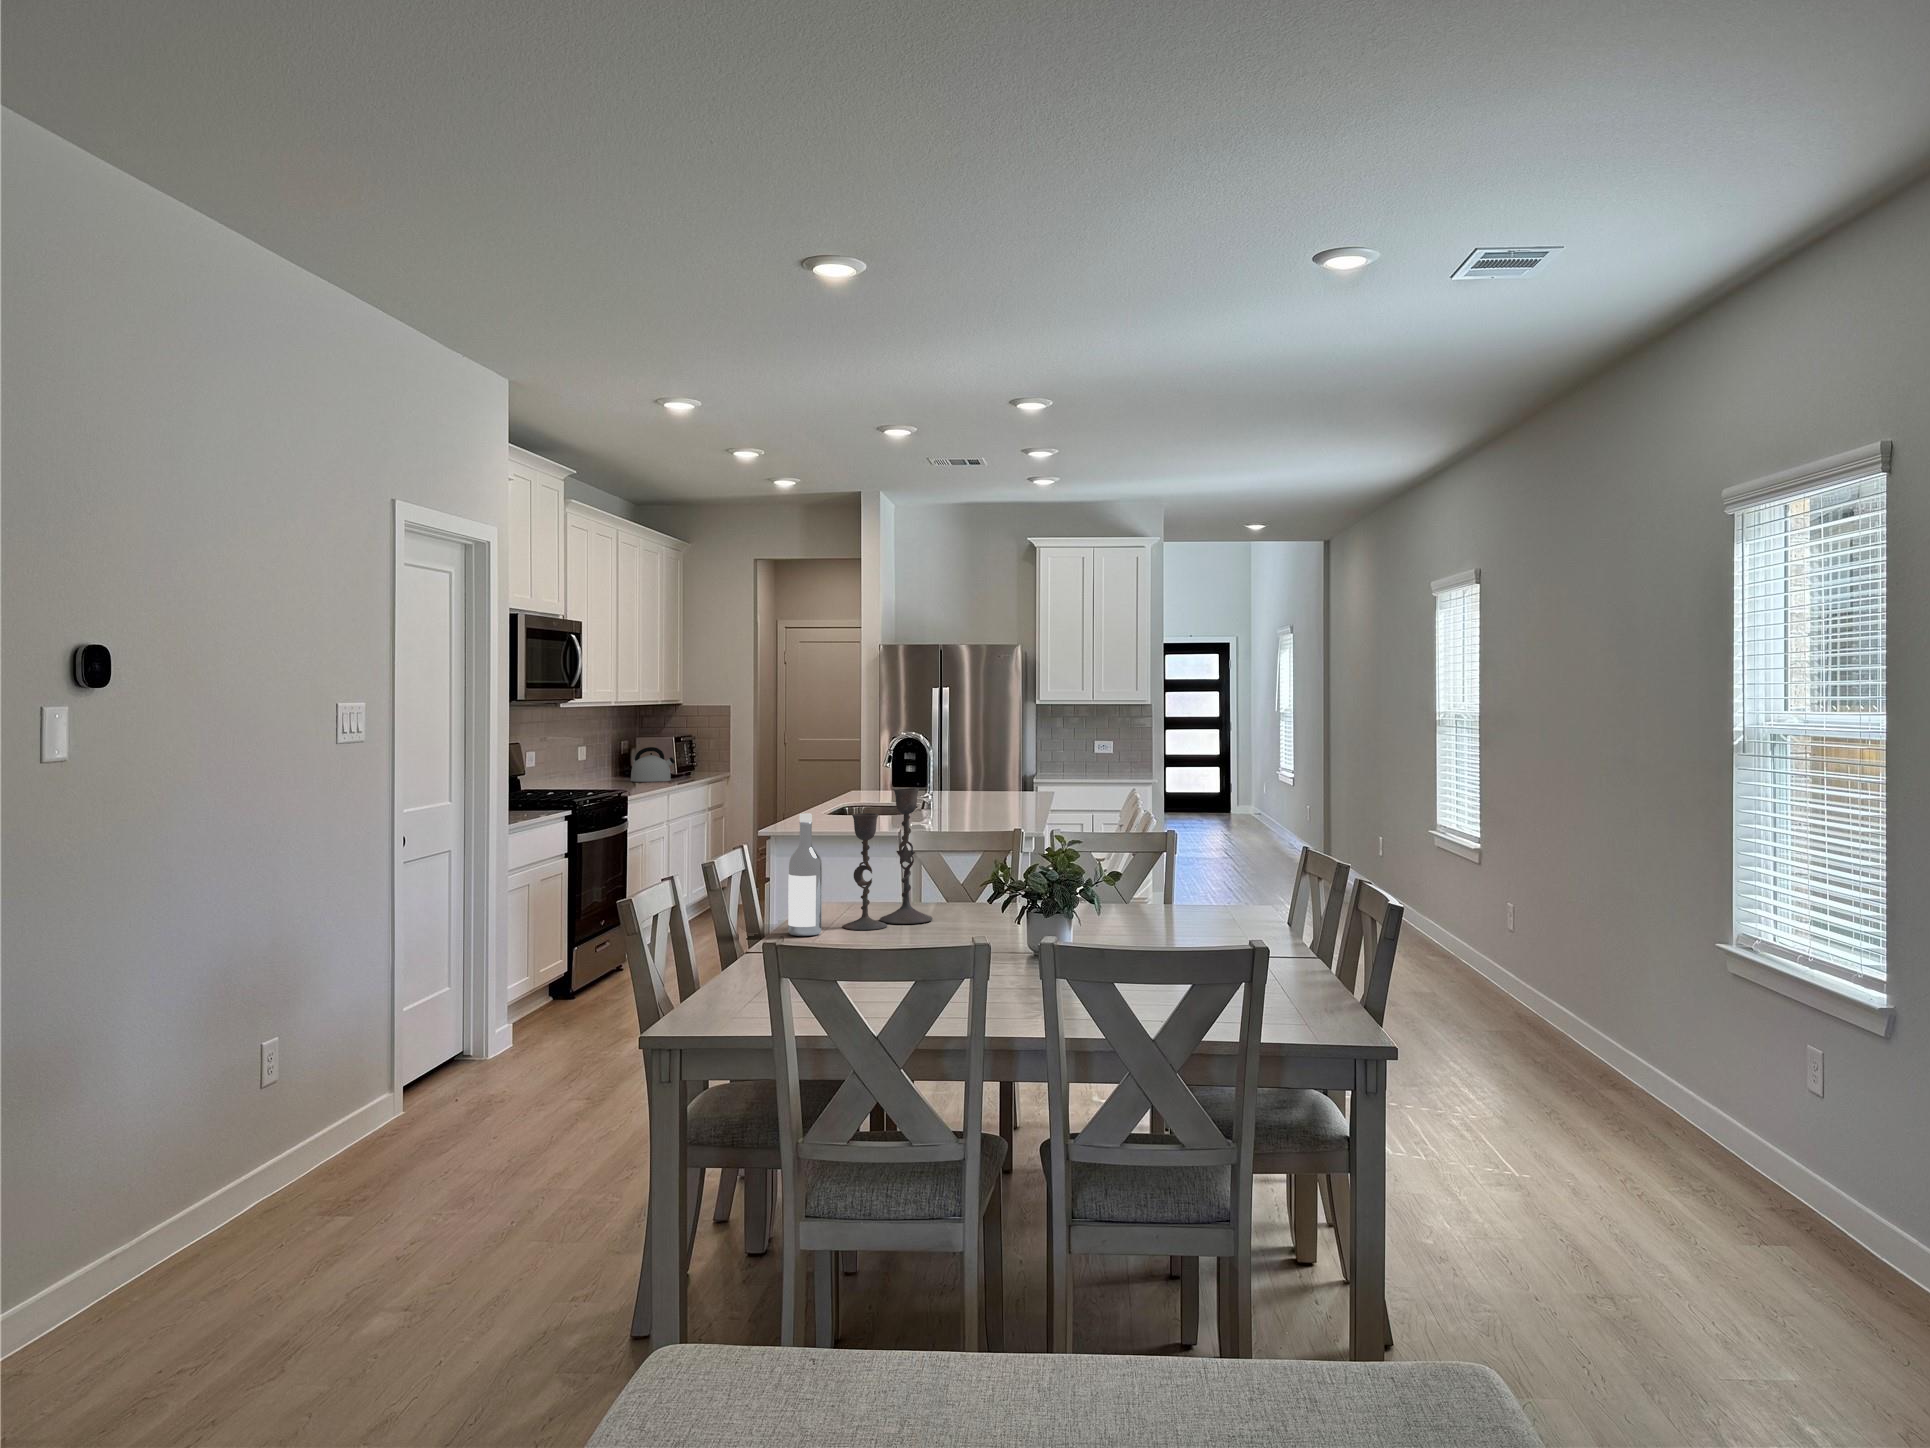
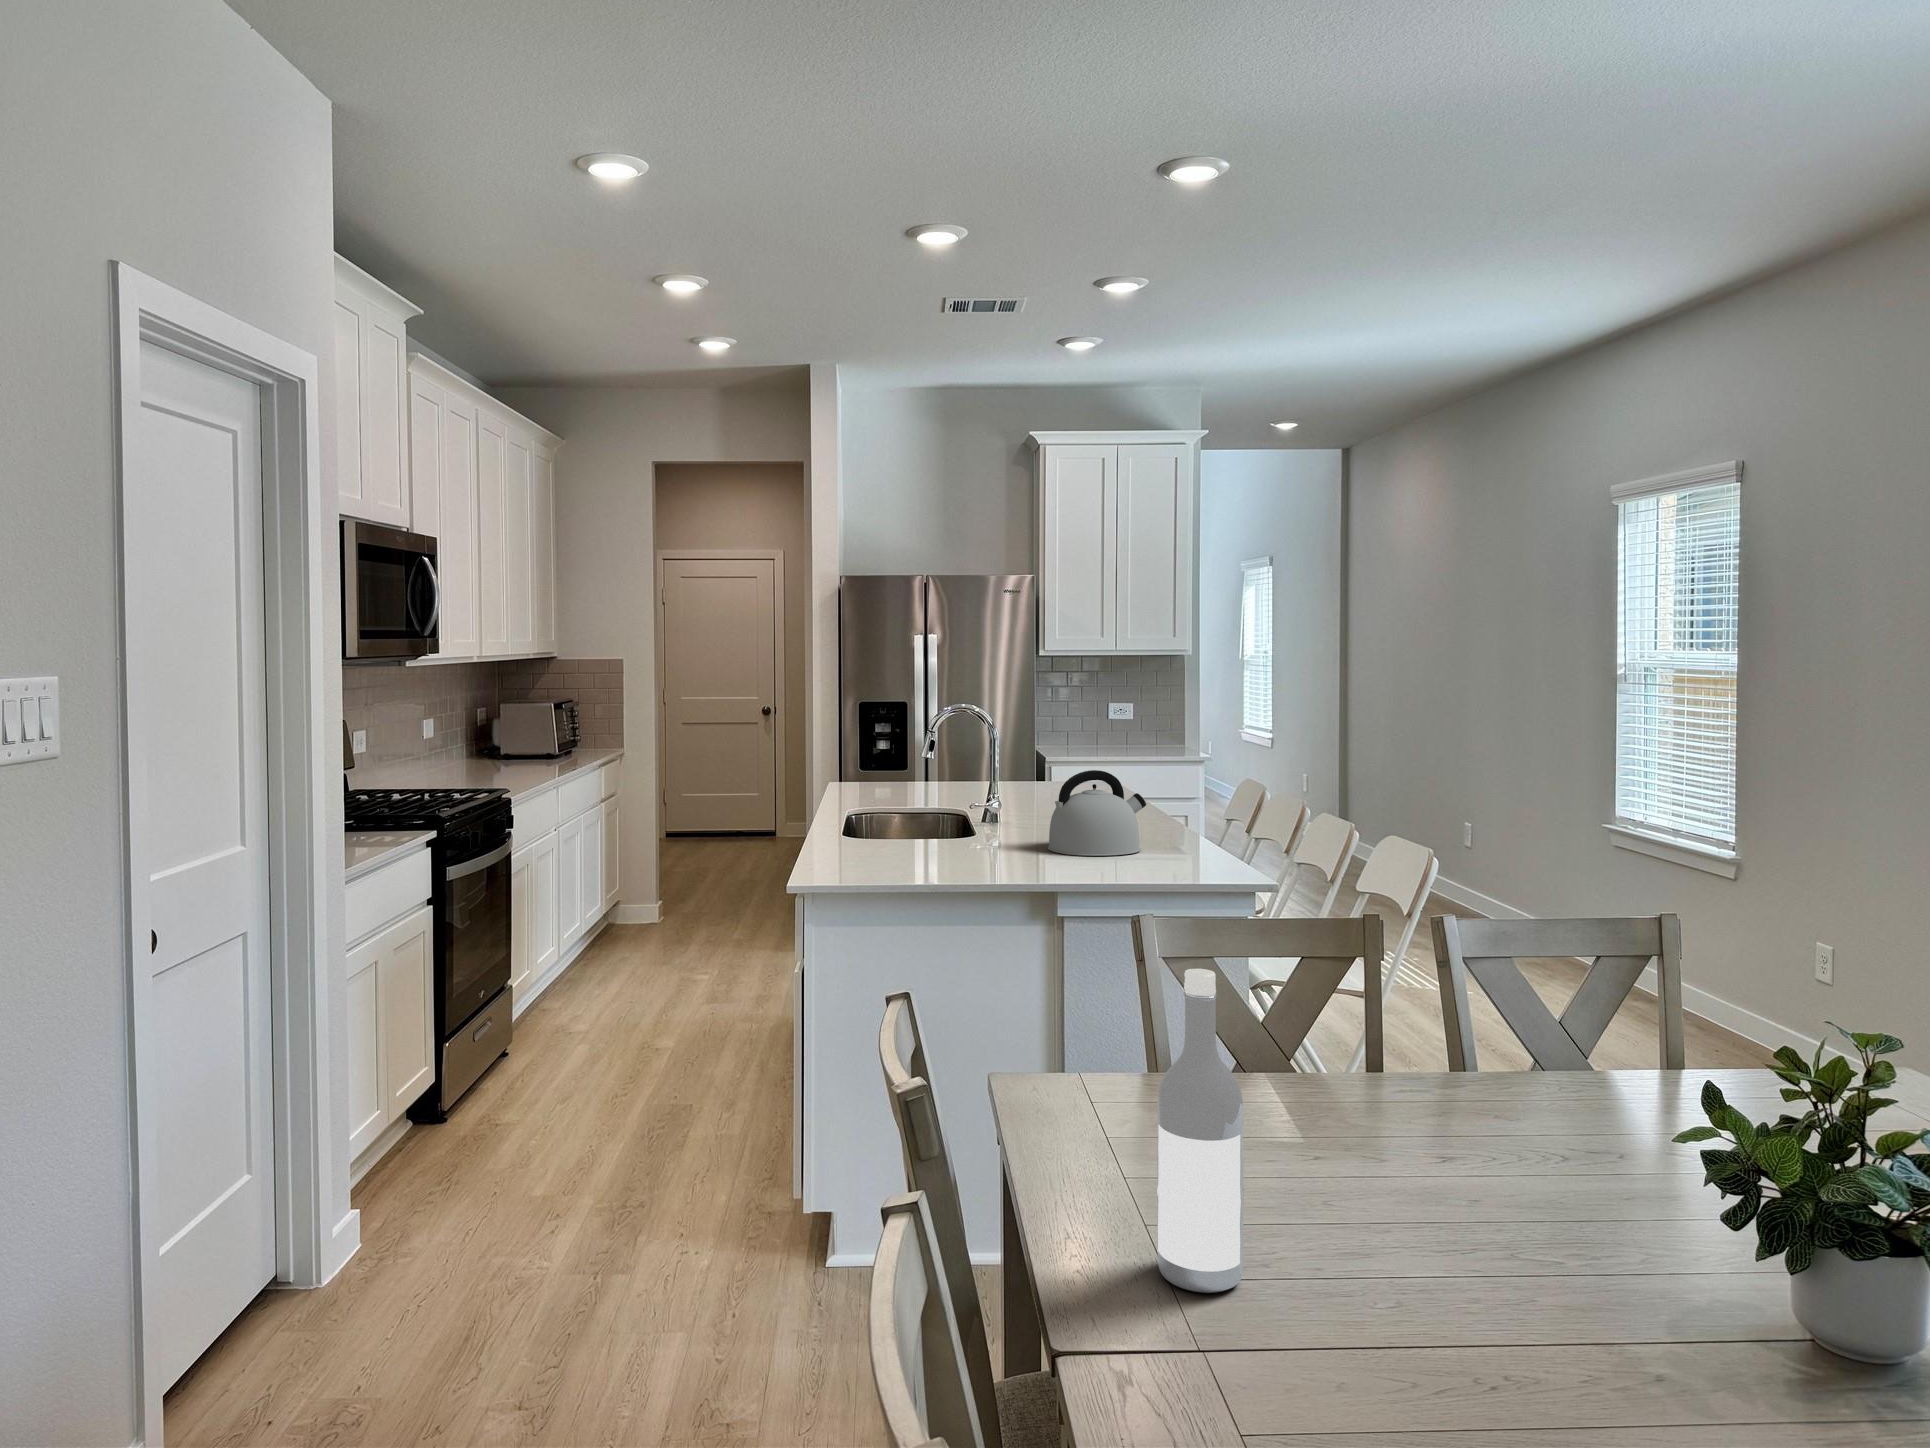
kettle: present [630,747,675,782] -> present [1048,770,1146,856]
candlestick: present [843,788,933,930] -> none [1234,874,1401,1242]

